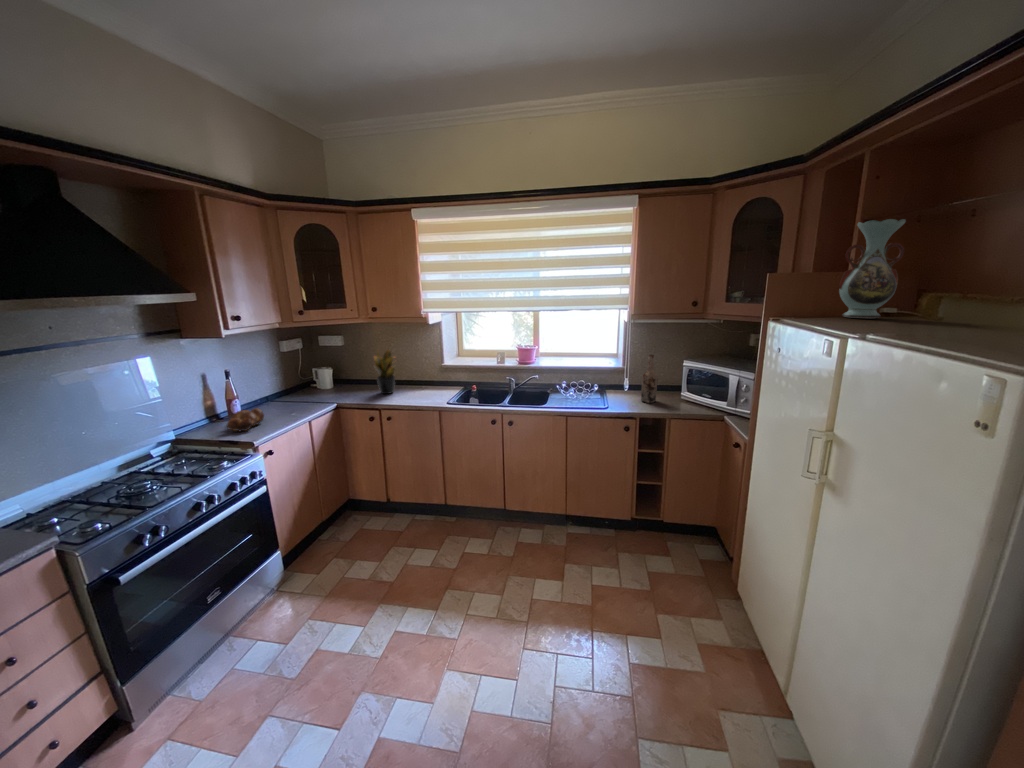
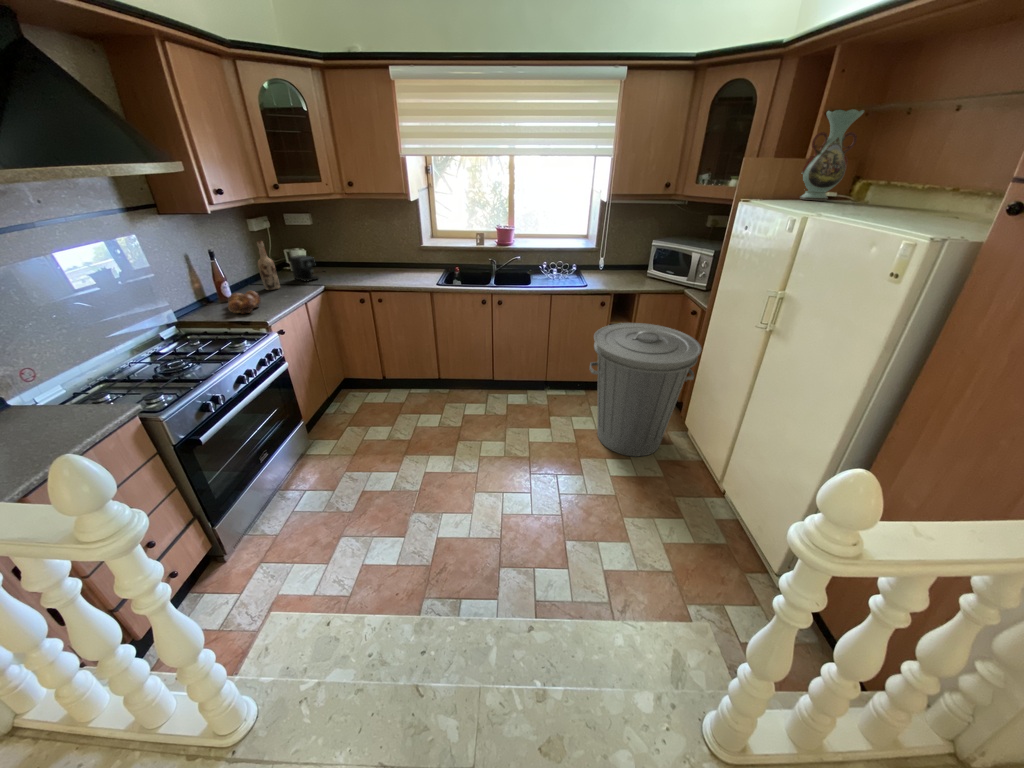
potted plant: present [374,350,395,394] -> none [348,225,385,277]
wine bottle: present [641,355,658,403] -> present [257,240,280,290]
coffee maker: none [311,373,348,398] -> present [289,255,318,282]
trash can: none [603,453,742,633] -> present [589,323,702,457]

